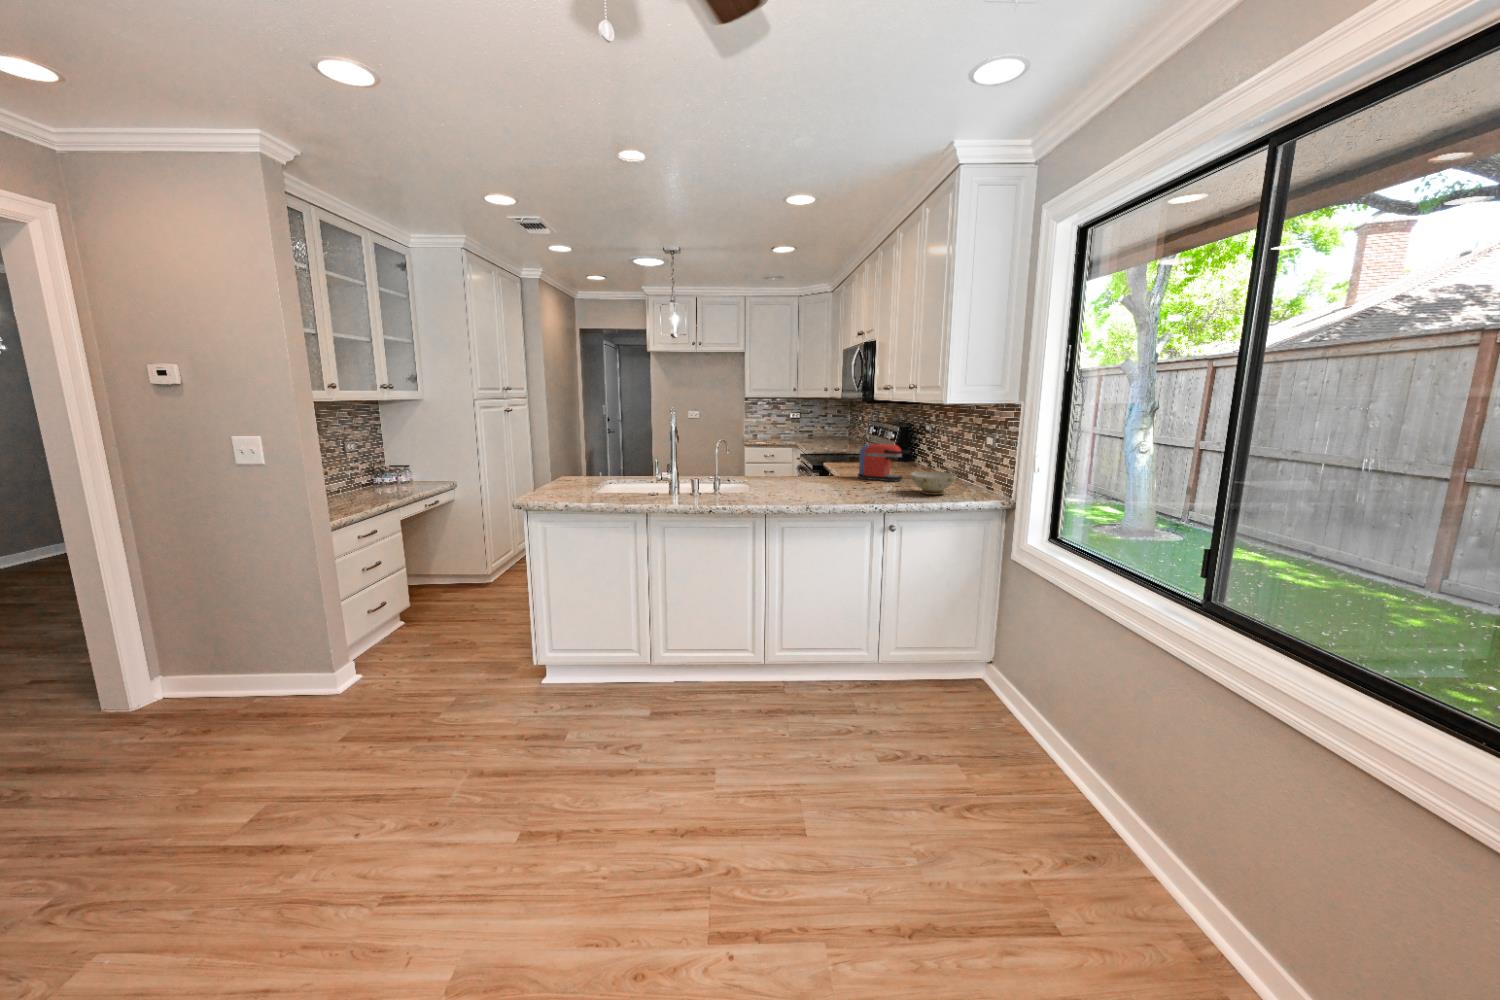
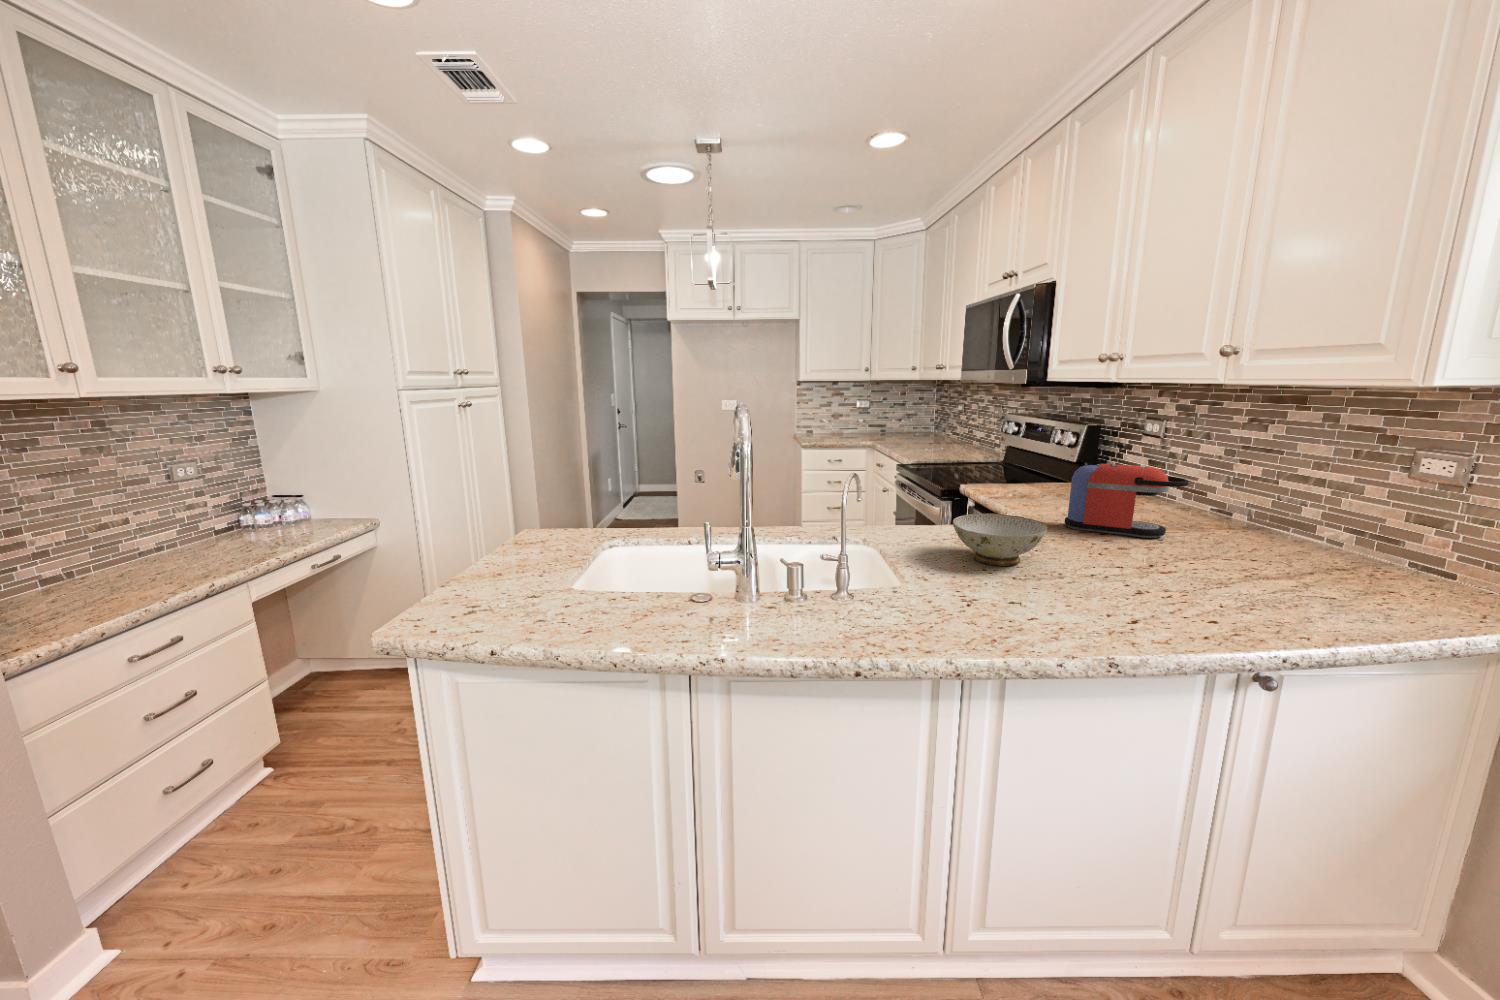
ceramic bowl: present [910,471,957,495] -> present [953,513,1047,566]

